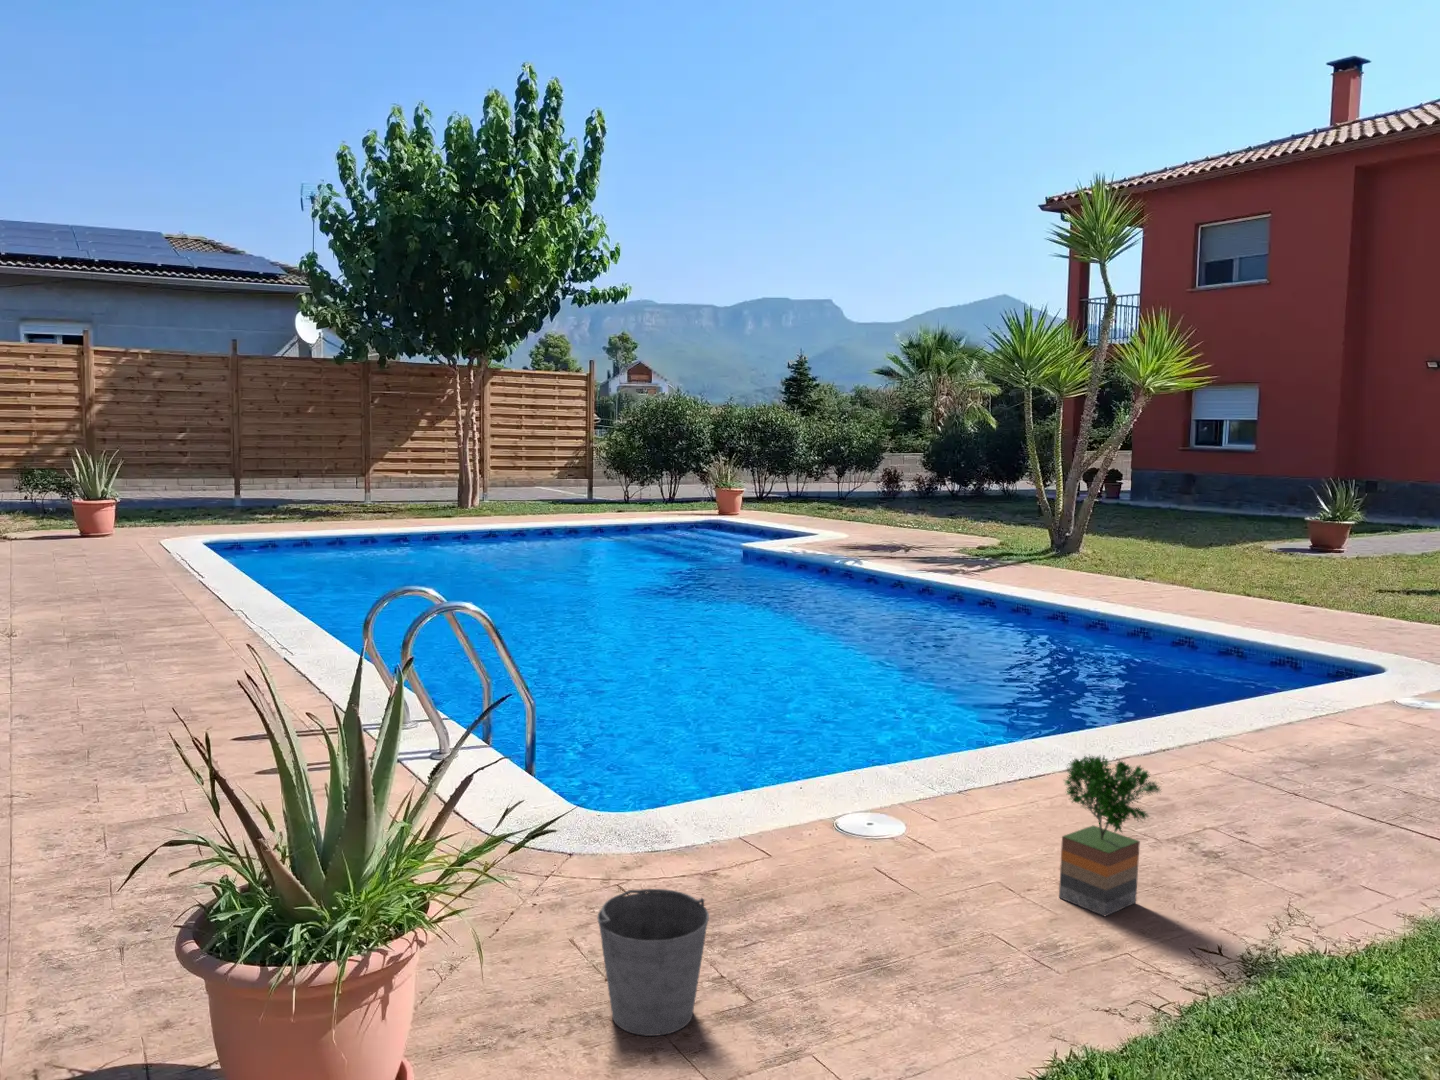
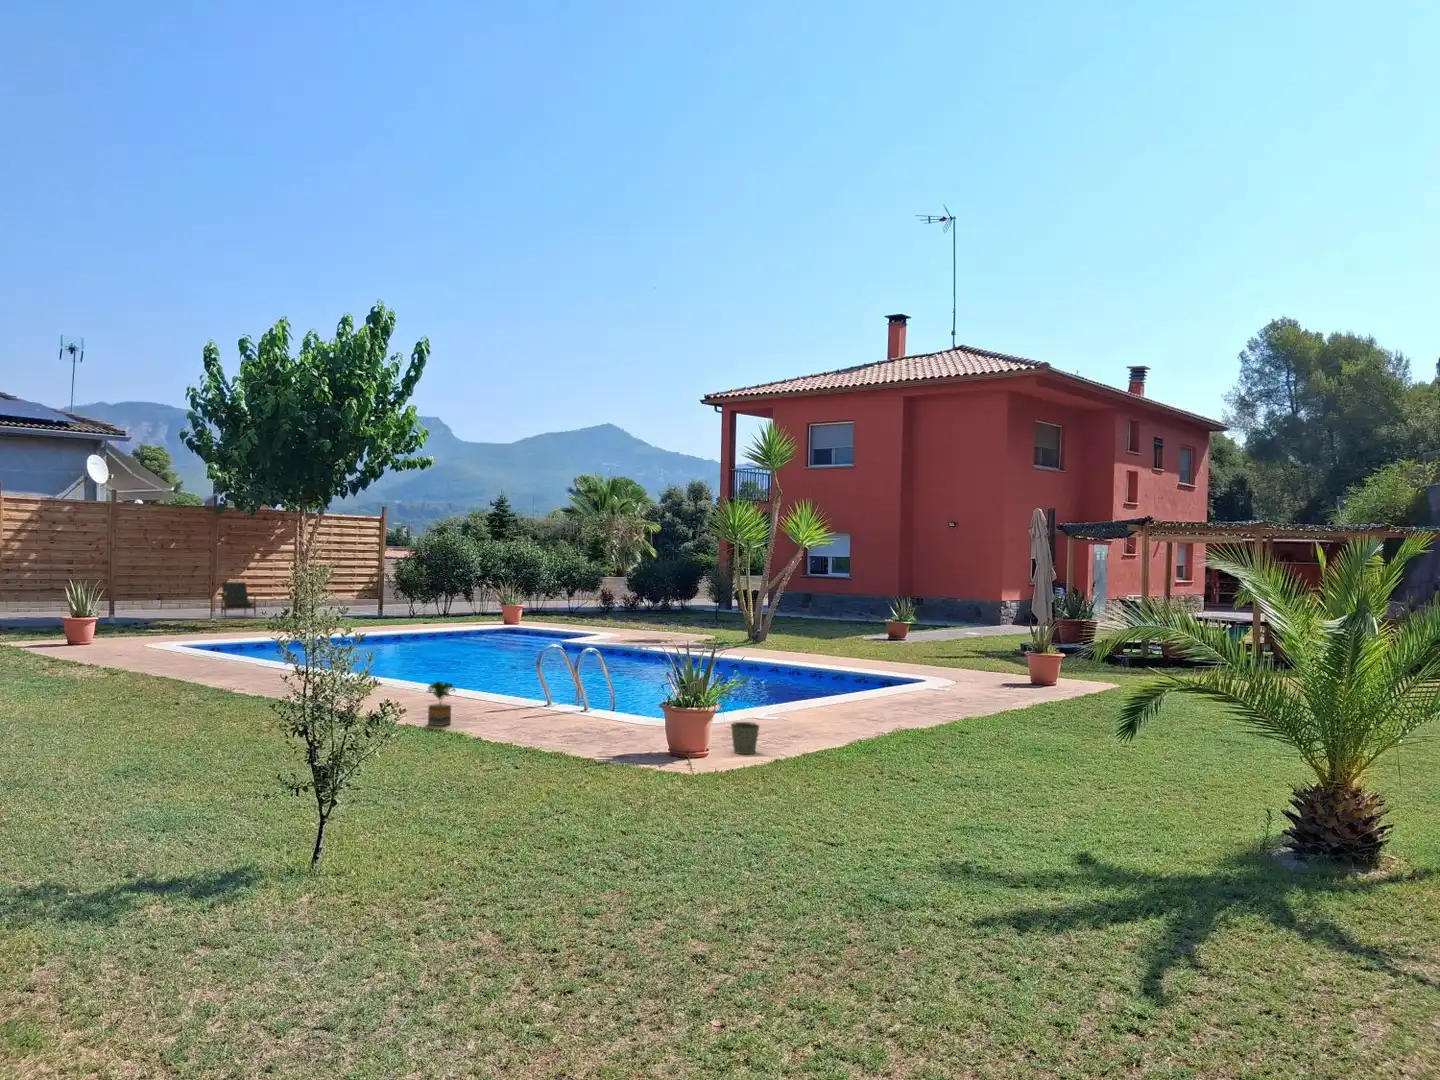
lounge chair: none [376,456,417,500] -> present [221,582,256,617]
potted tree: present [1059,756,1160,916] -> present [428,682,456,726]

